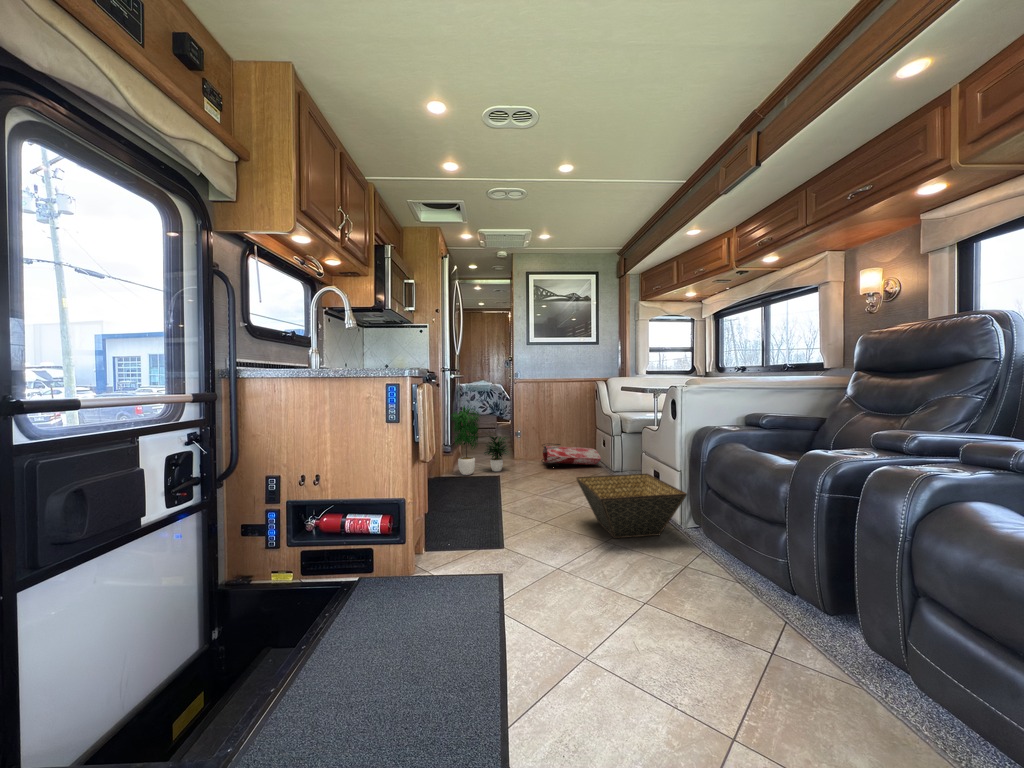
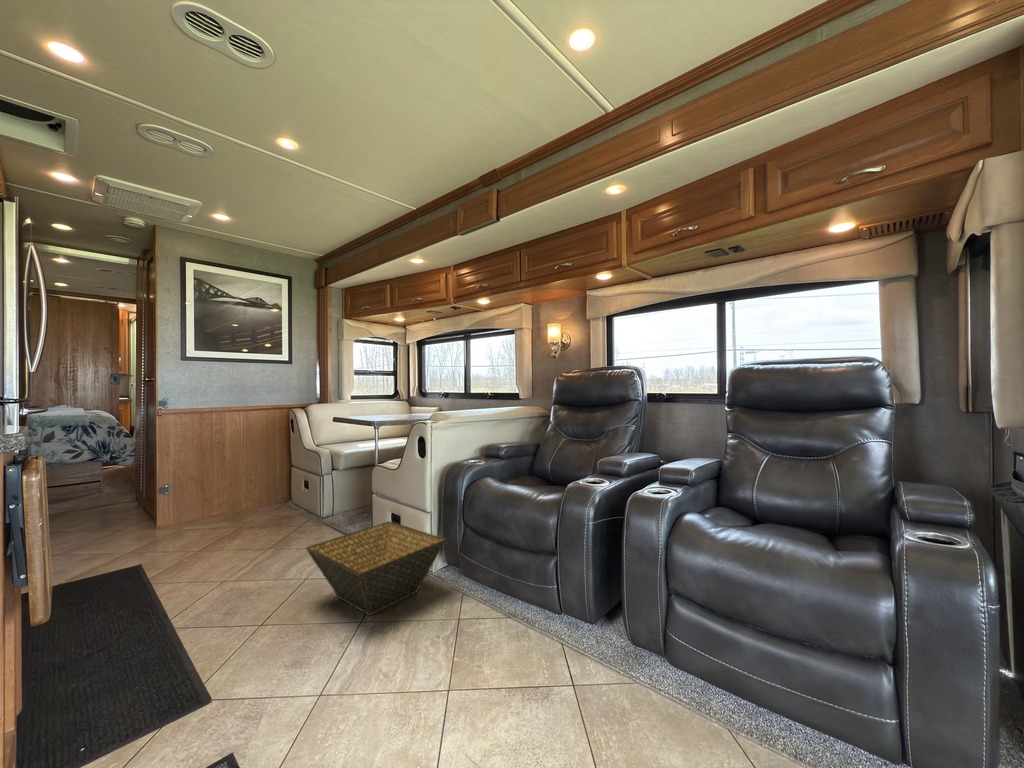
potted plant: present [451,405,509,475] -> none [24,458,162,579]
bag: present [541,444,601,466] -> none [211,494,303,528]

